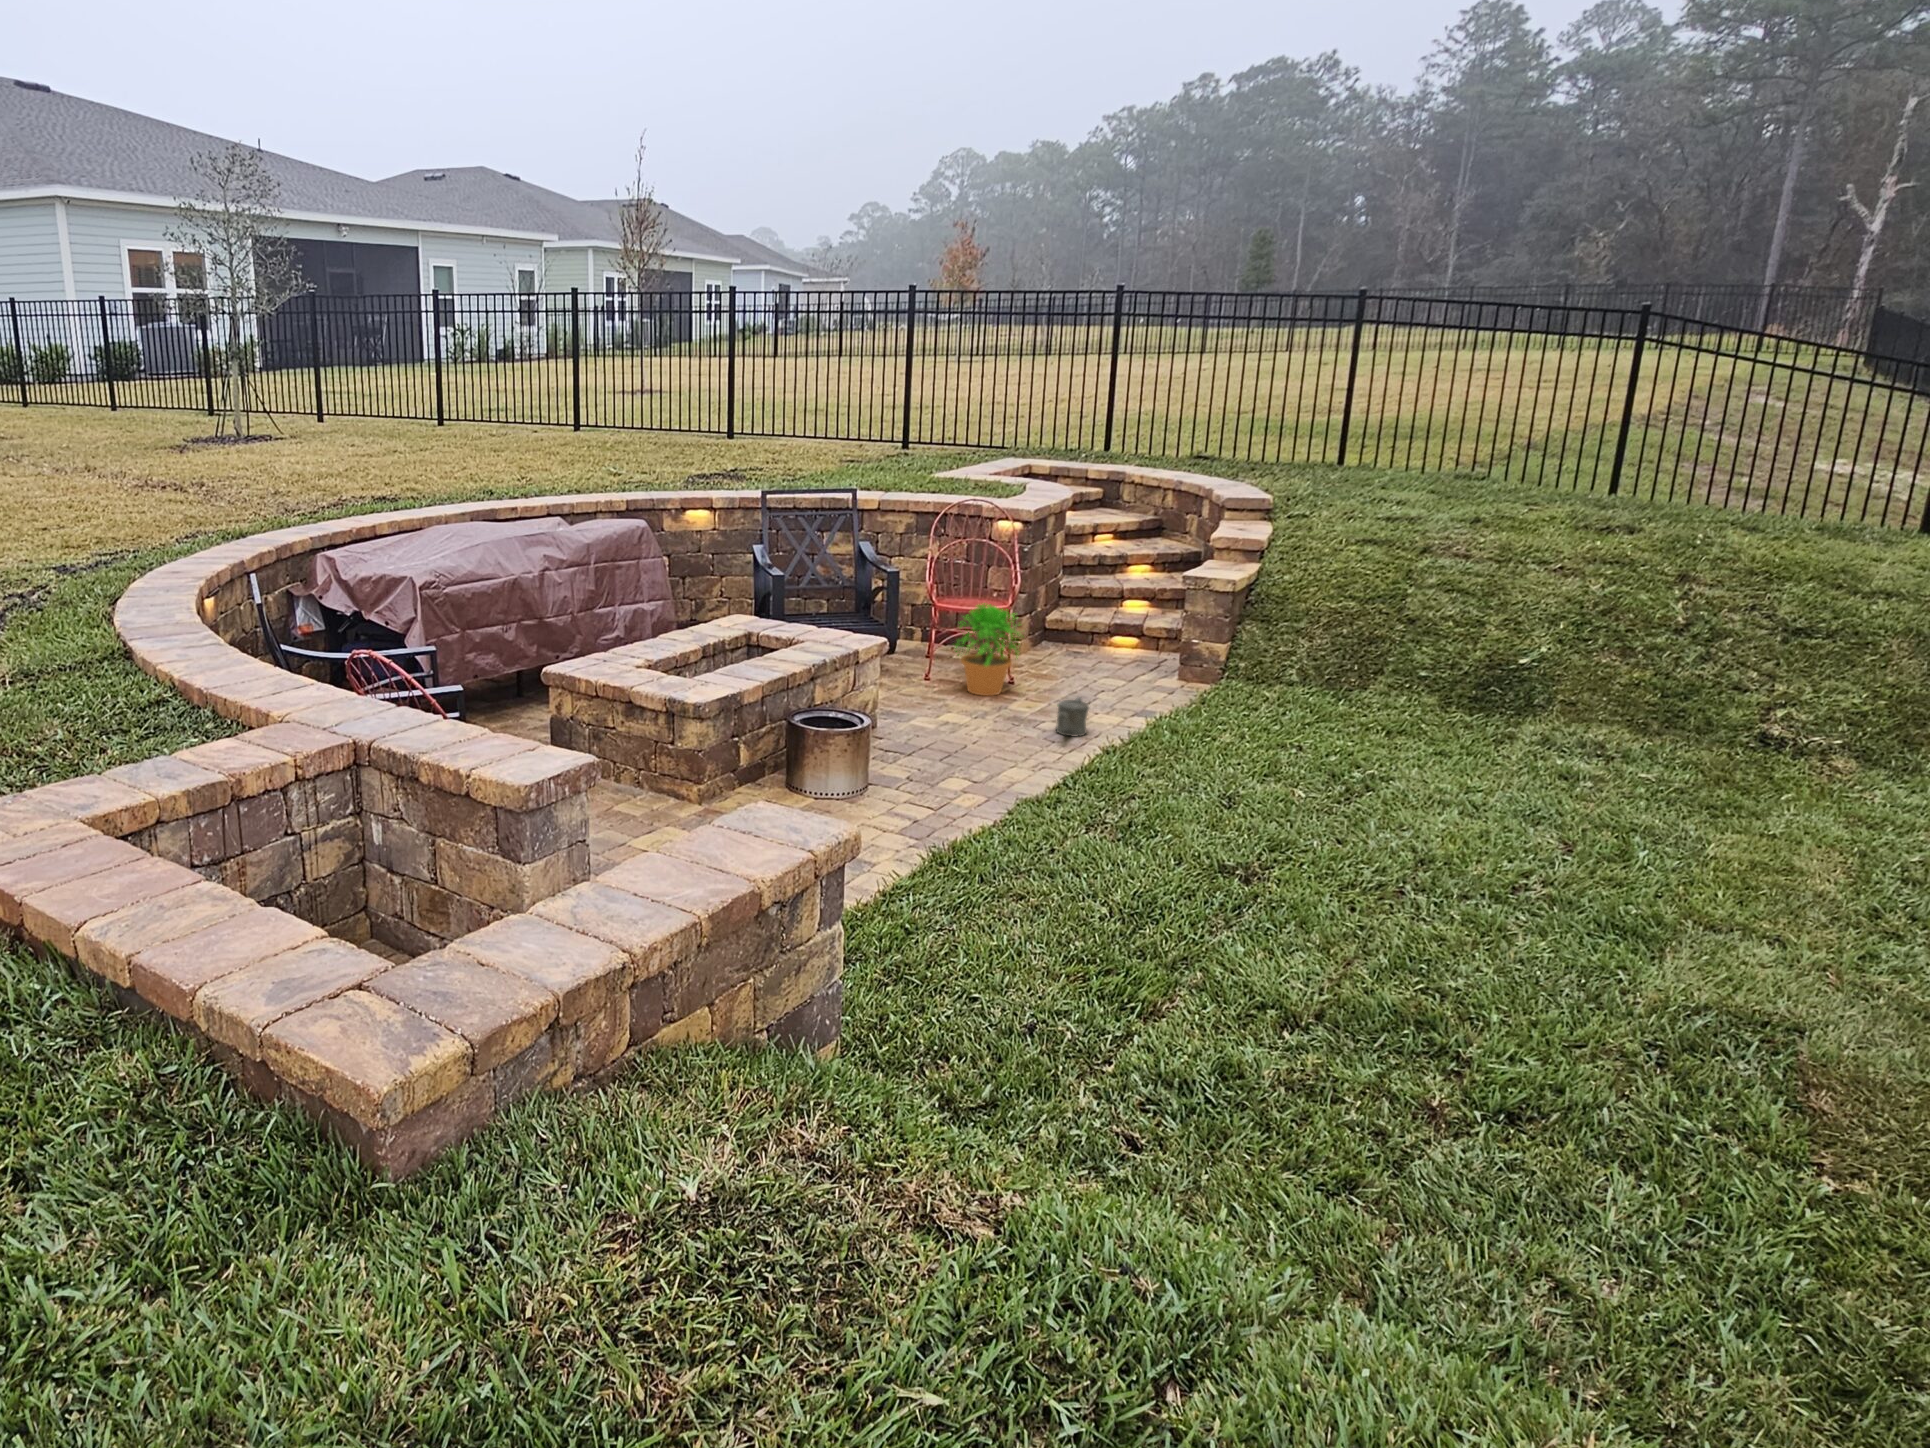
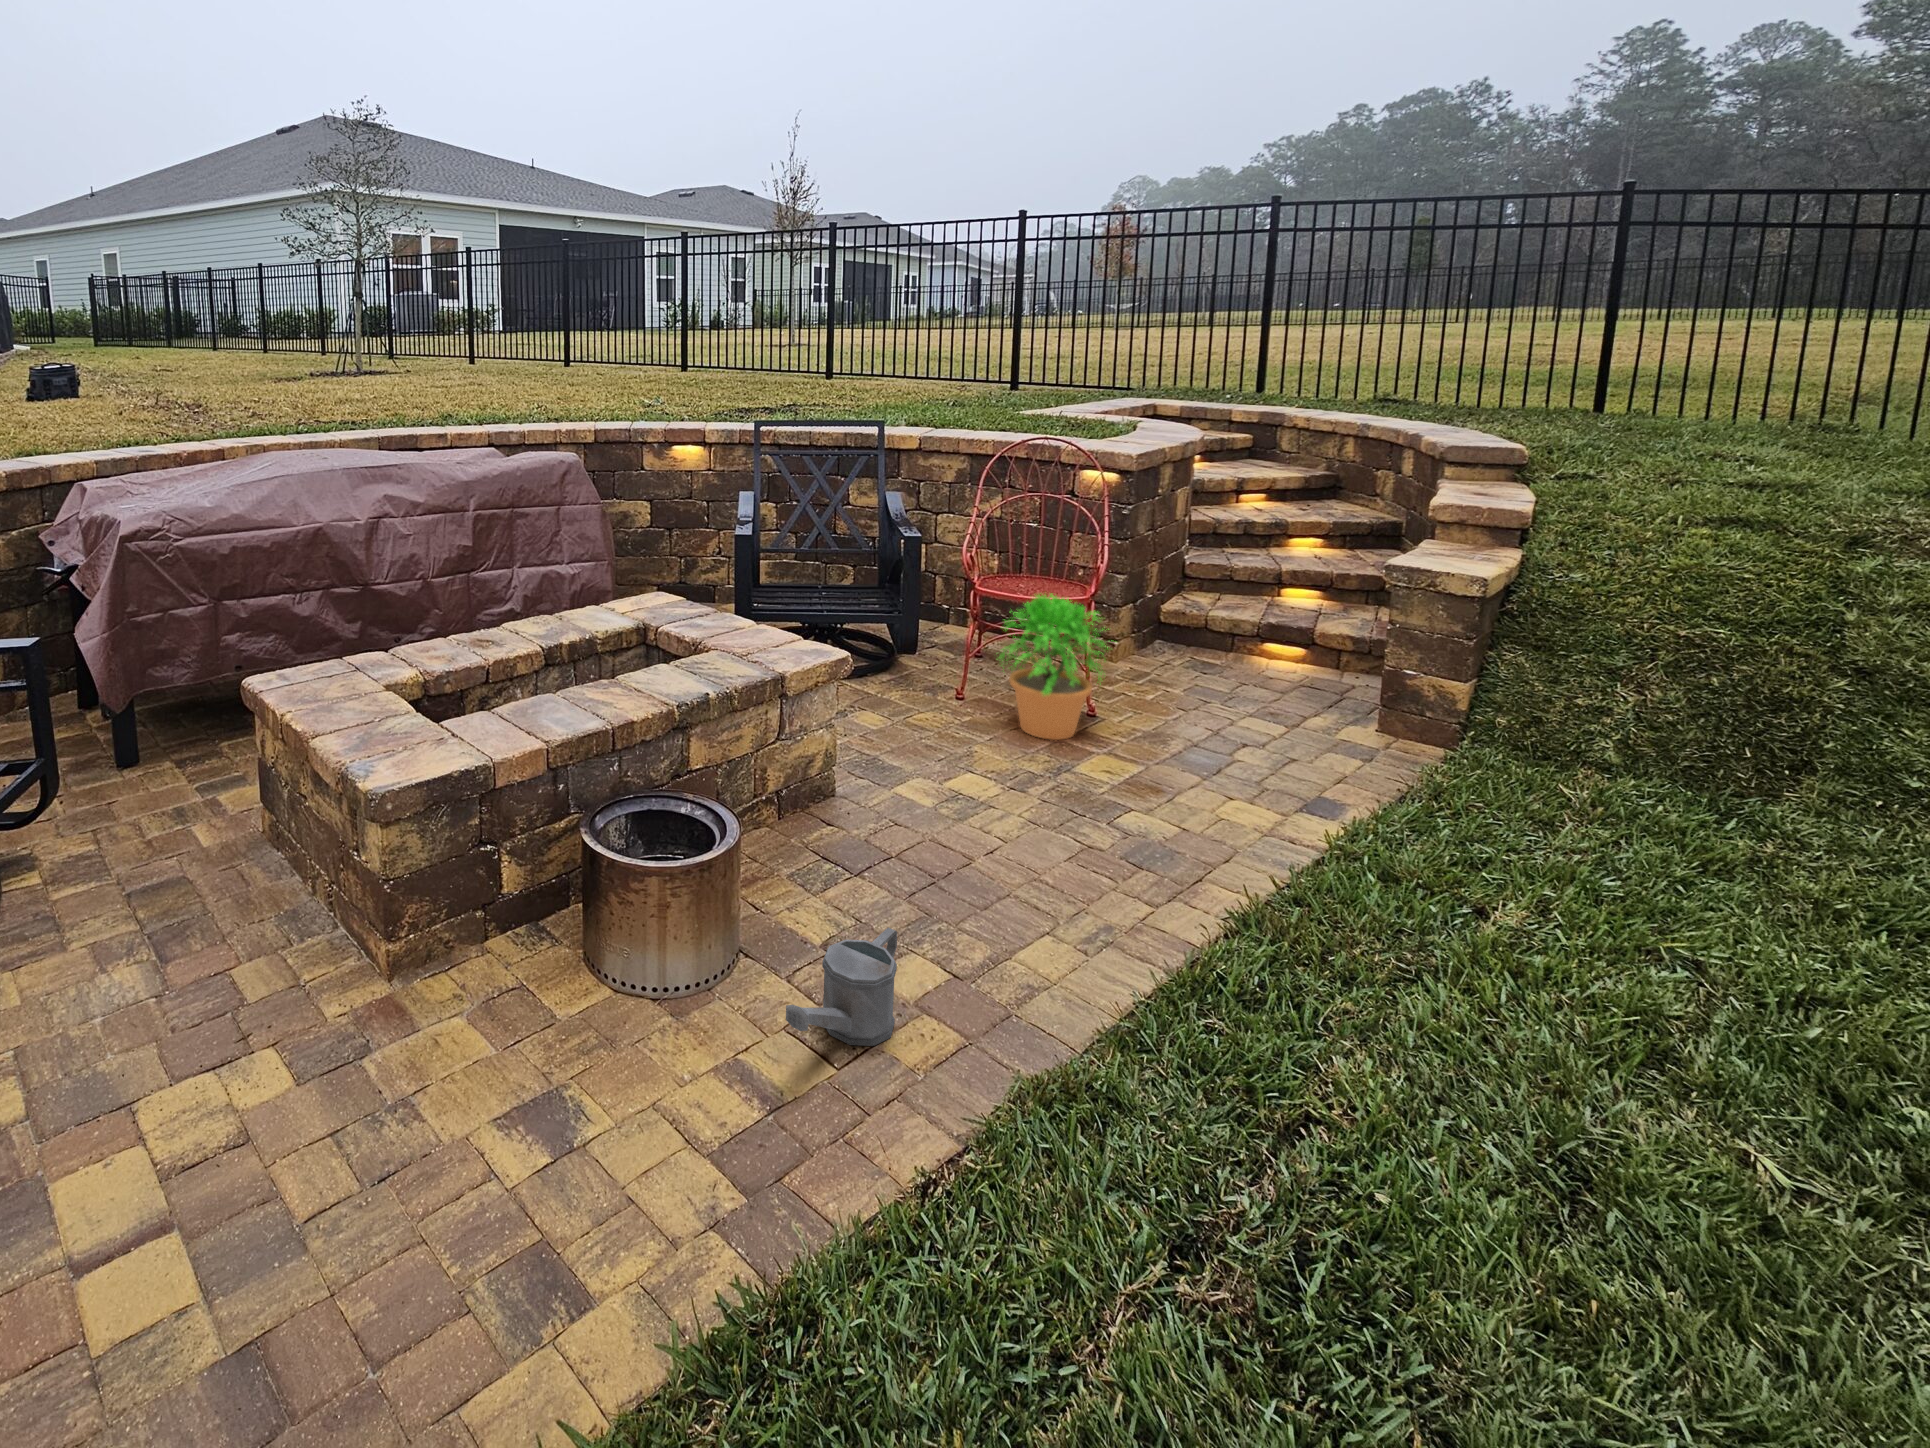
watering can: present [1056,697,1089,736] -> present [786,928,897,1046]

